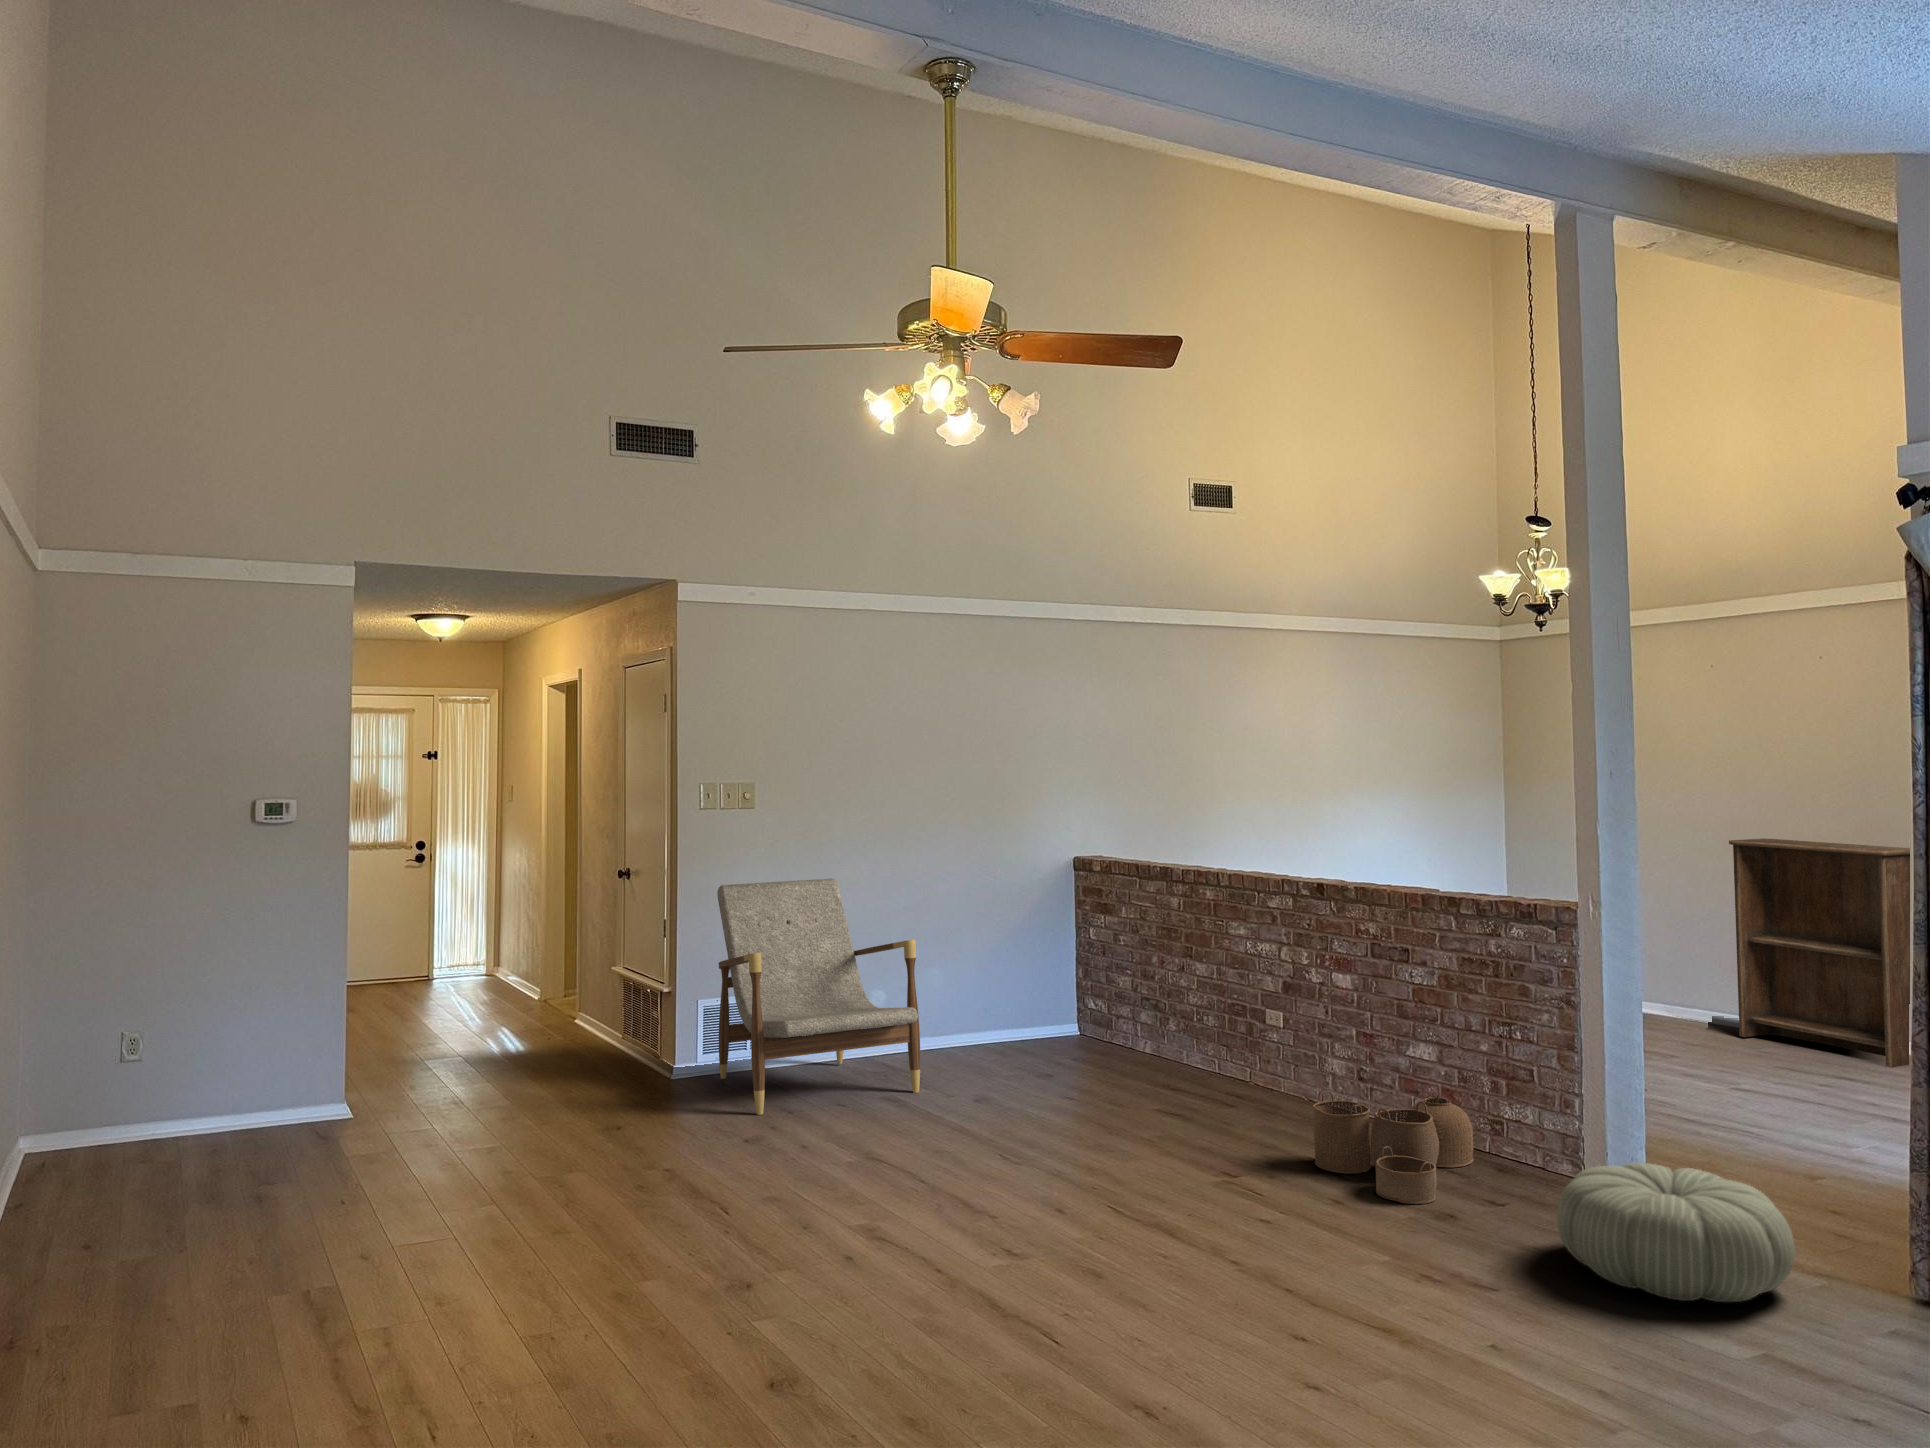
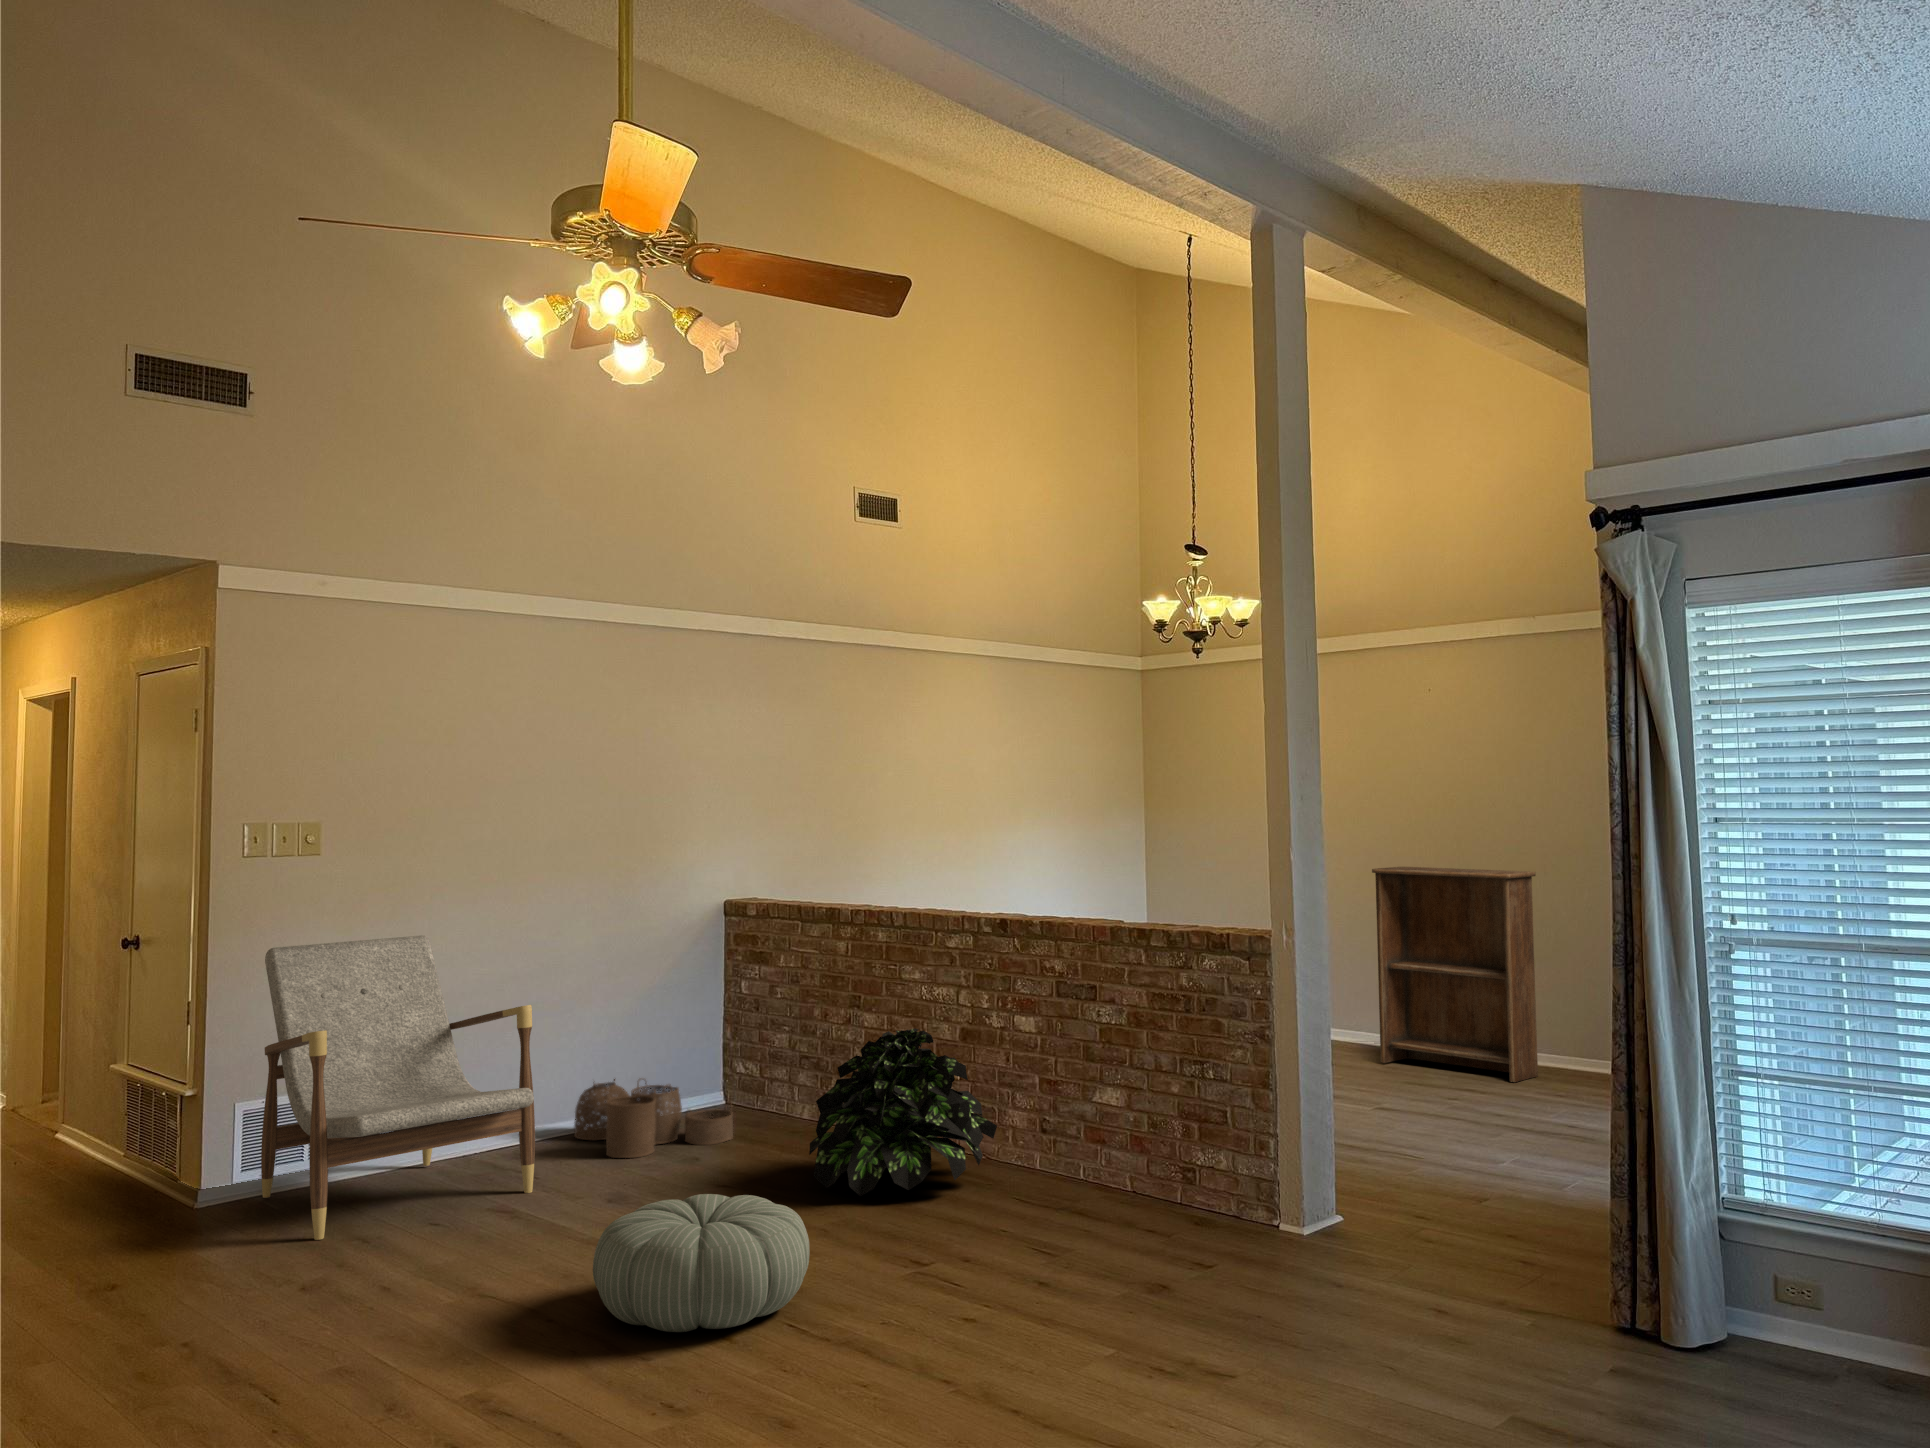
potted plant: none [1145,977,1316,1121] -> present [809,1028,997,1196]
woven basket: present [1312,1091,1474,1204] -> present [574,1079,733,1158]
pouf: present [1557,1163,1795,1302] -> present [593,1194,809,1332]

